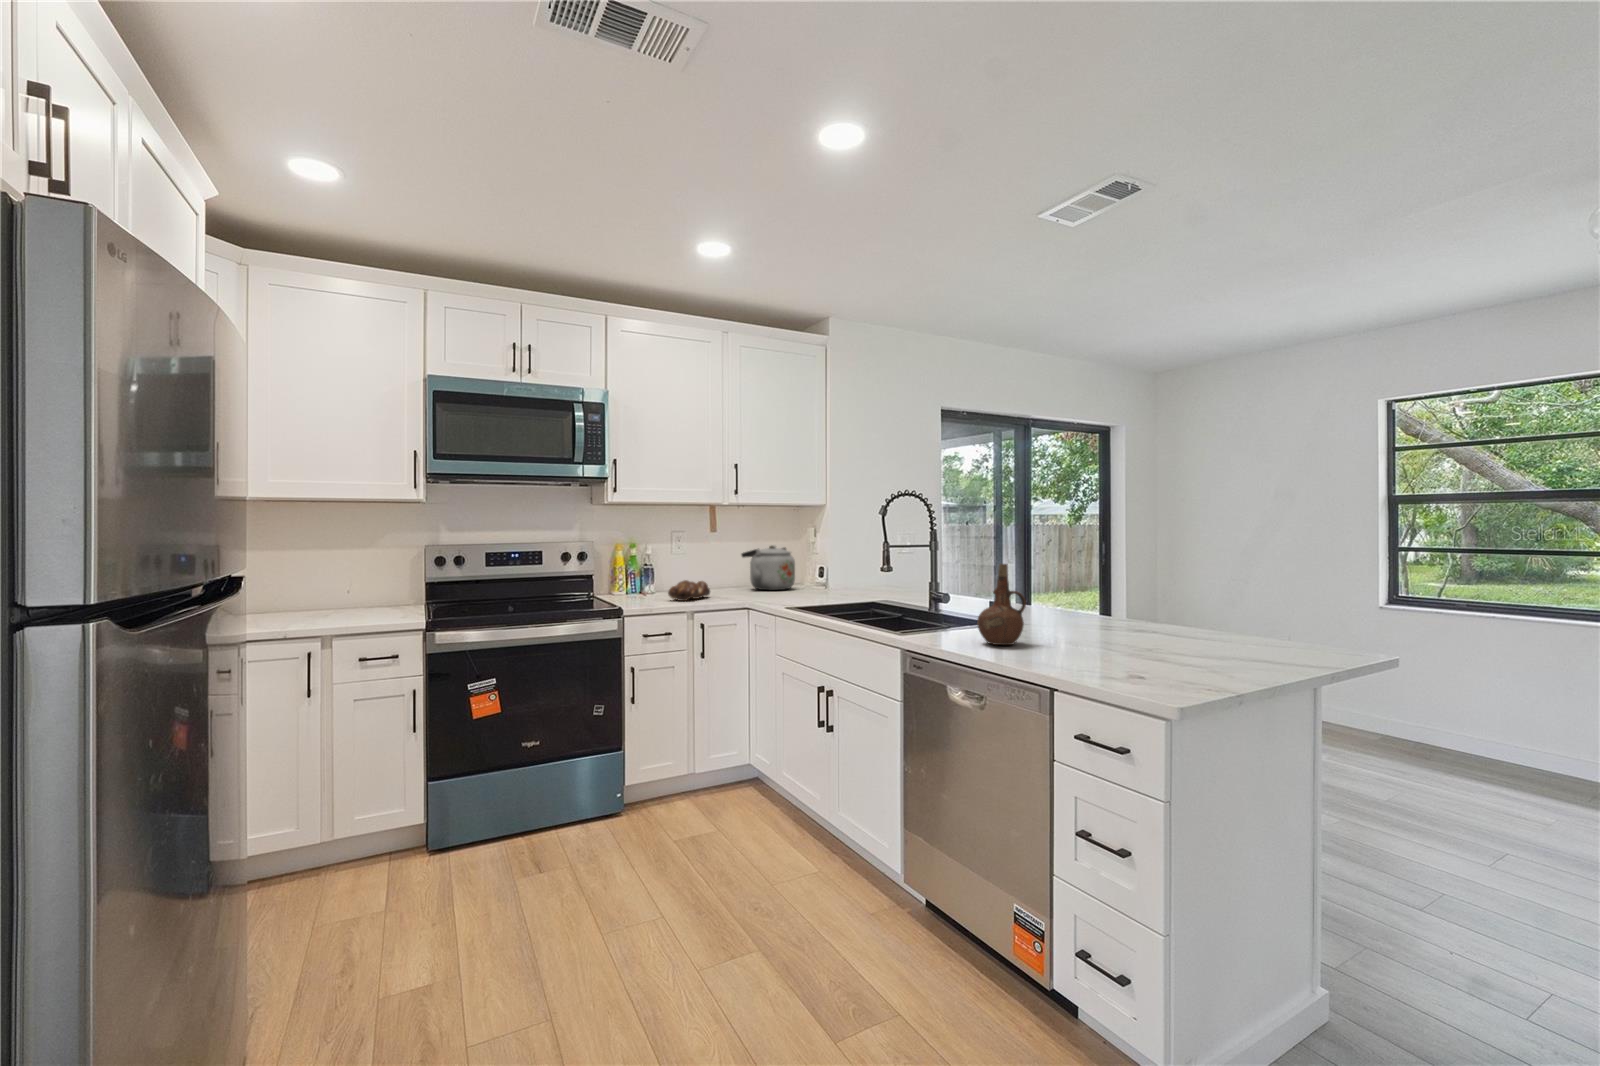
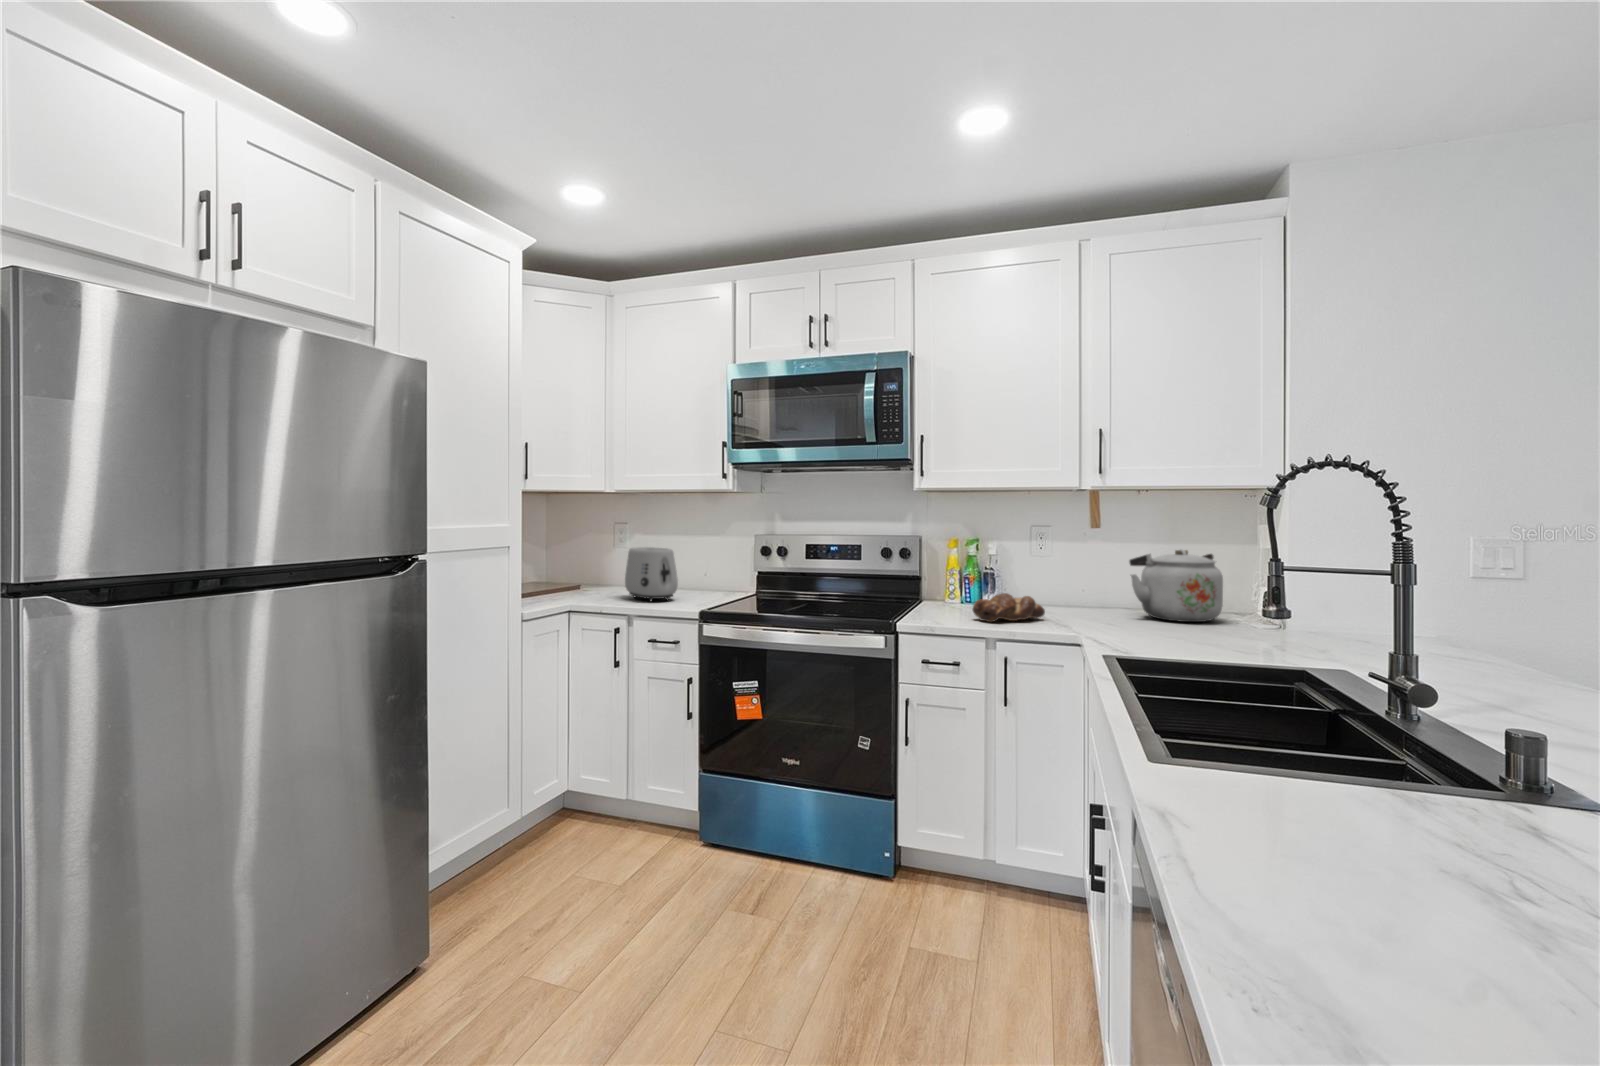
toaster: none [275,562,362,620] -> present [625,547,678,601]
ceramic pitcher: present [977,564,1026,645] -> none [1301,635,1504,907]

